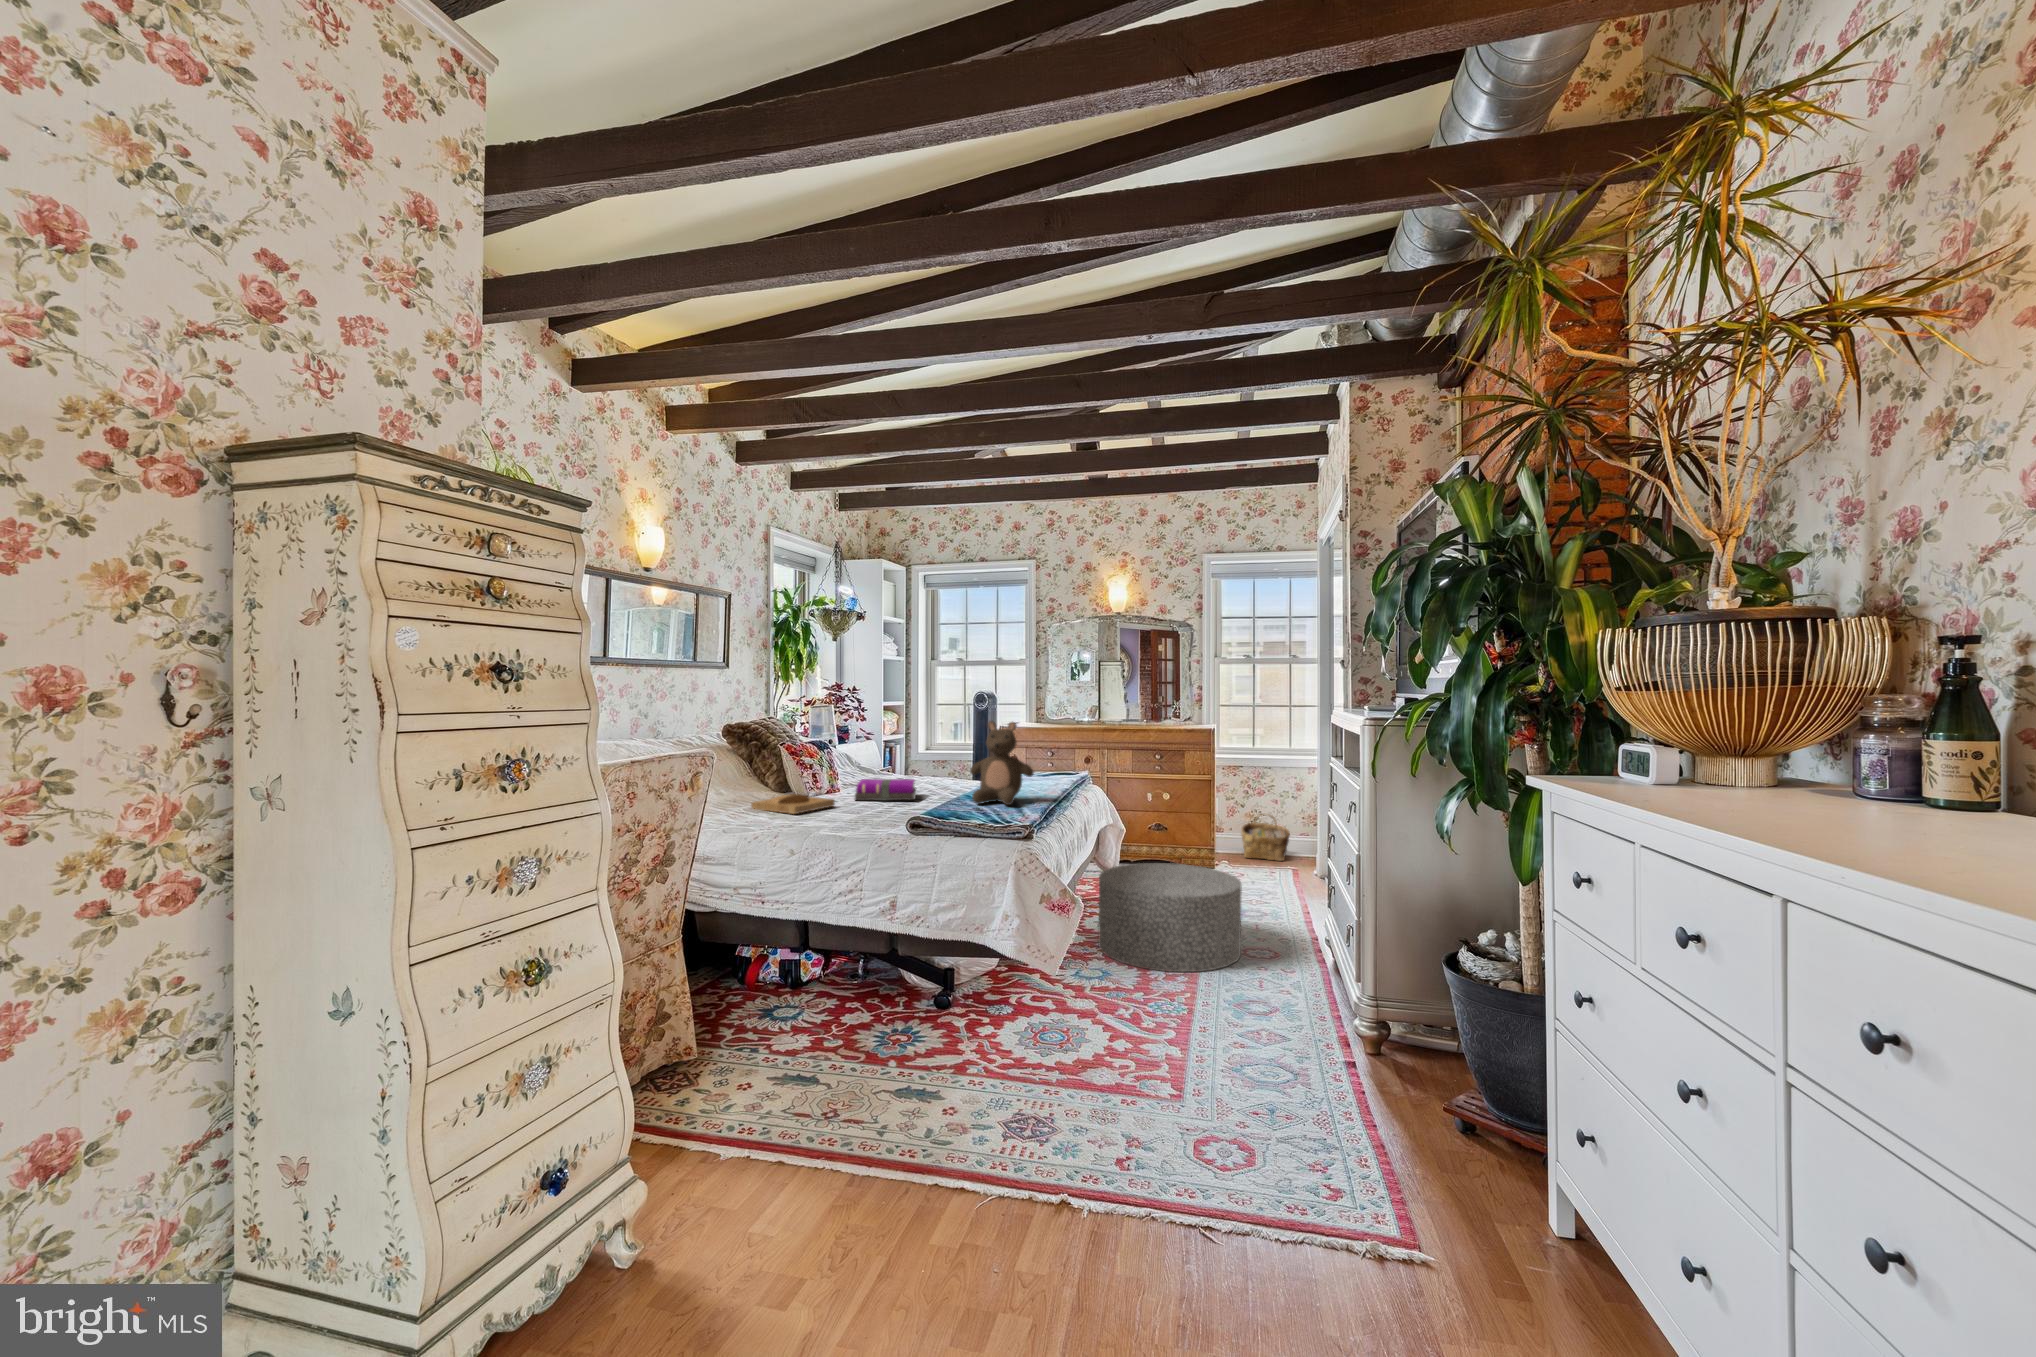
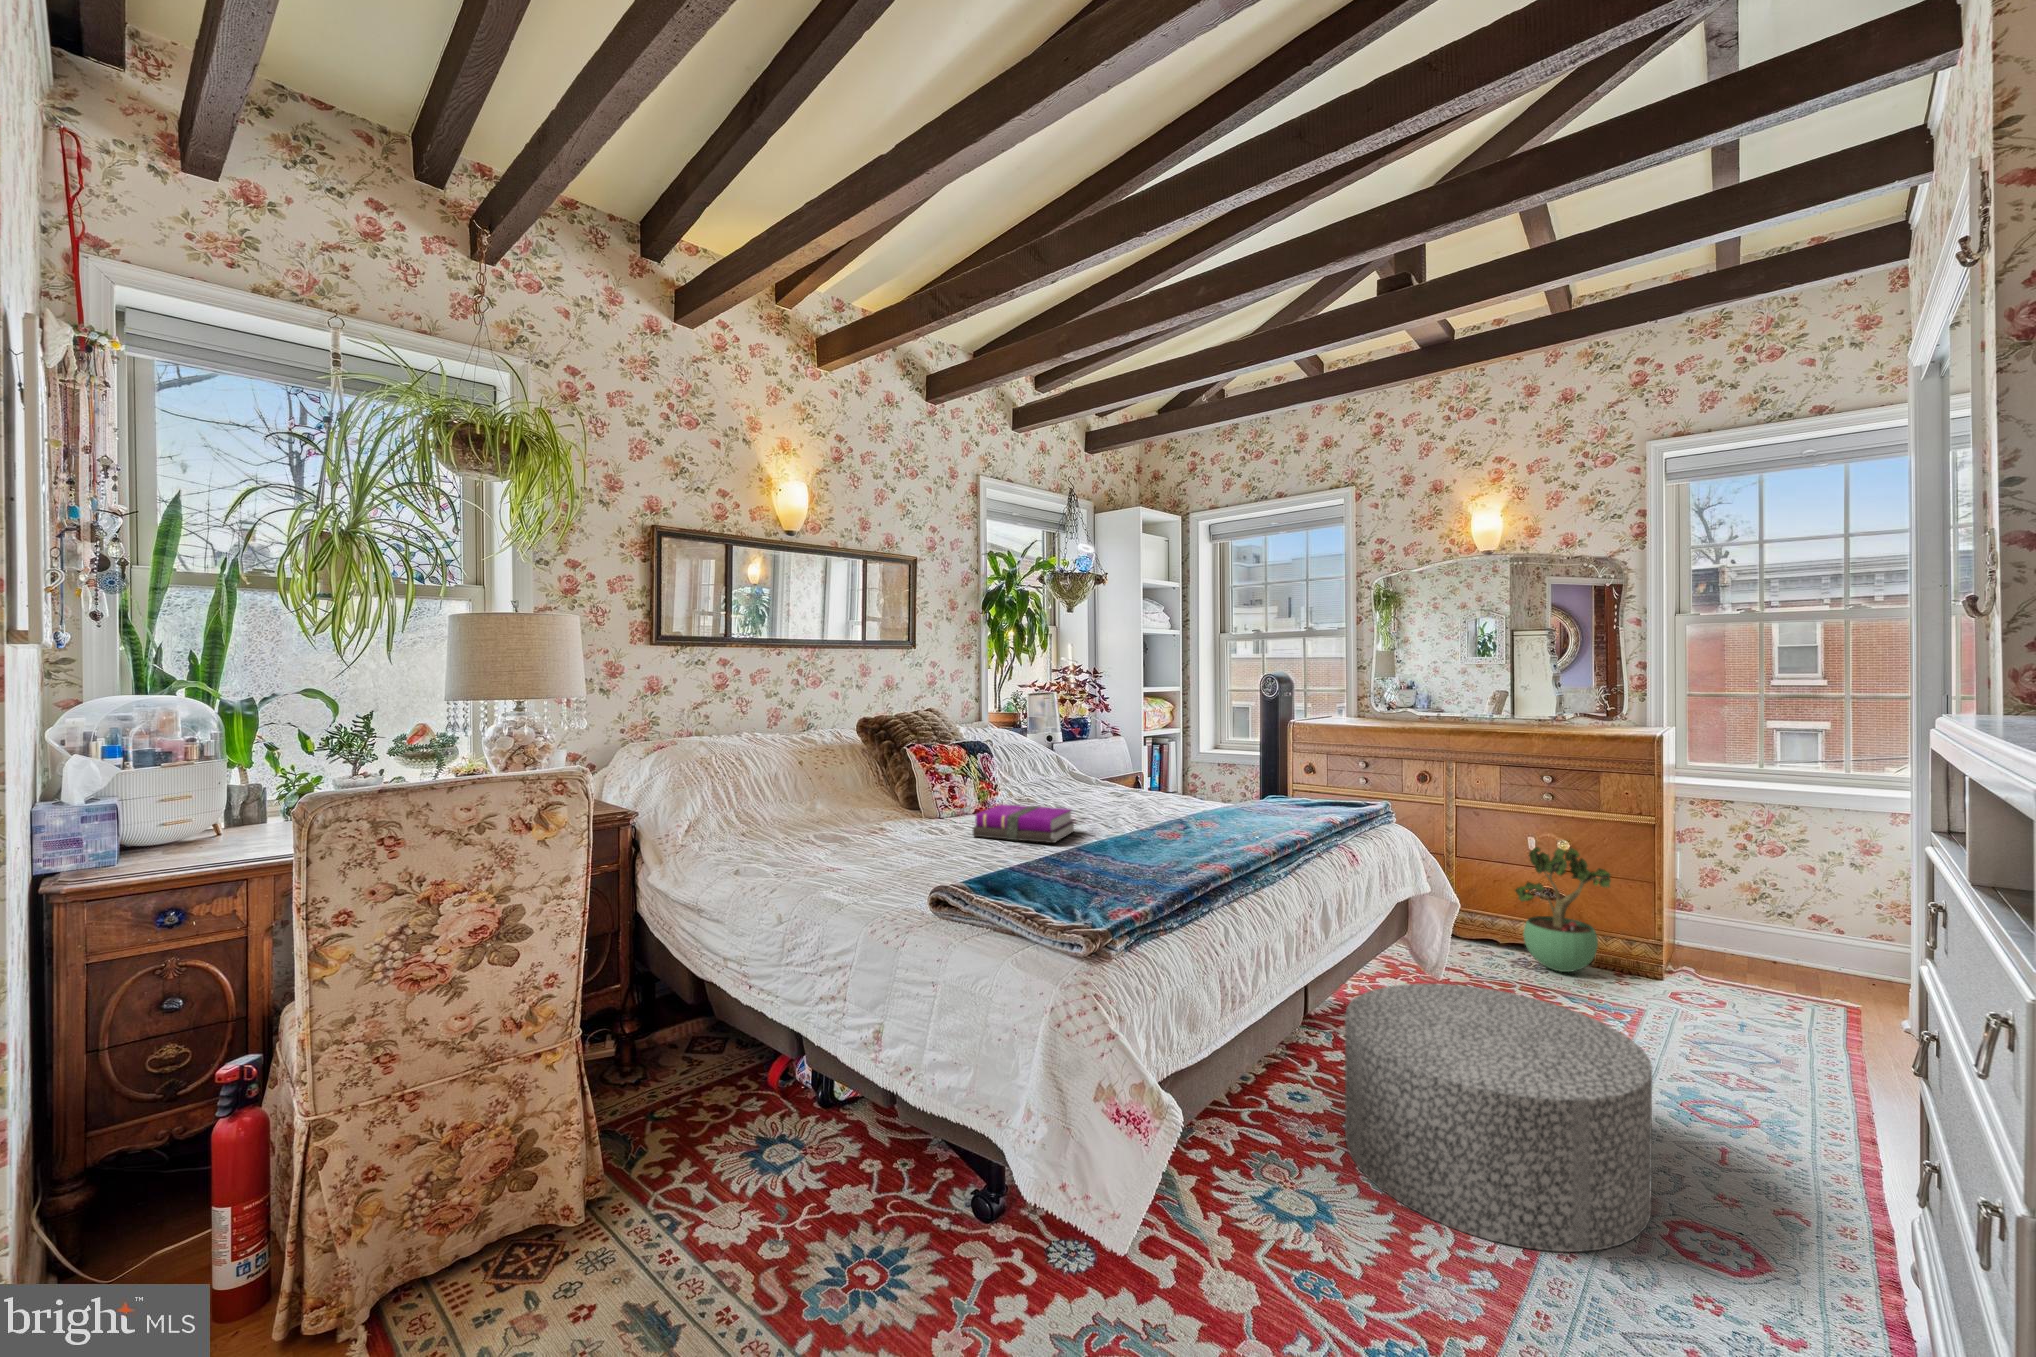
stuffed bear: present [970,721,1034,805] -> none [1095,728,1206,873]
potted plant: none [1142,793,1192,868] -> present [1515,847,1611,972]
tray: present [751,794,835,814] -> none [820,824,927,856]
woven basket: present [1241,814,1290,861] -> none [1729,892,1844,987]

